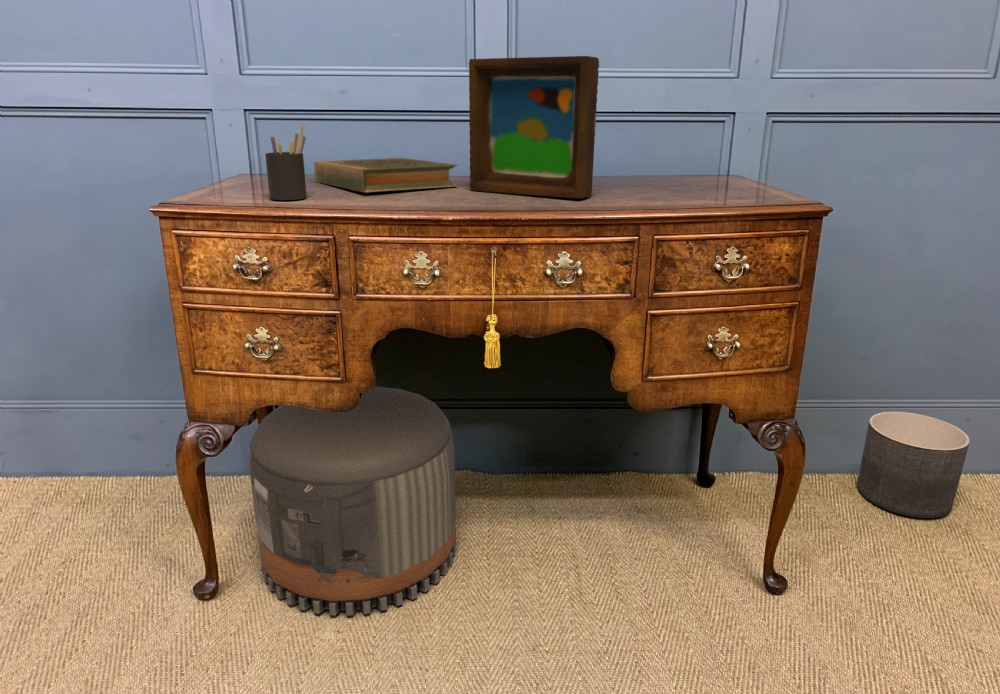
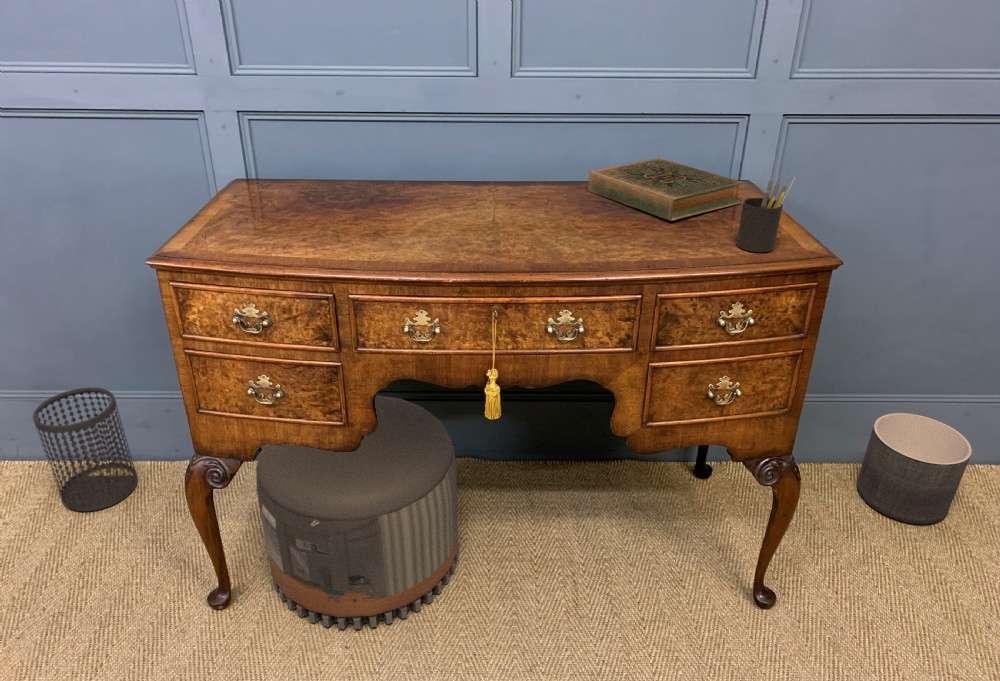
picture frame: present [469,56,599,199] -> none [470,88,608,246]
pen holder: present [265,125,307,200] -> present [736,177,795,252]
hardback book: present [314,158,458,192] -> present [588,158,745,221]
wastebasket: none [25,390,128,515] -> present [33,388,137,511]

